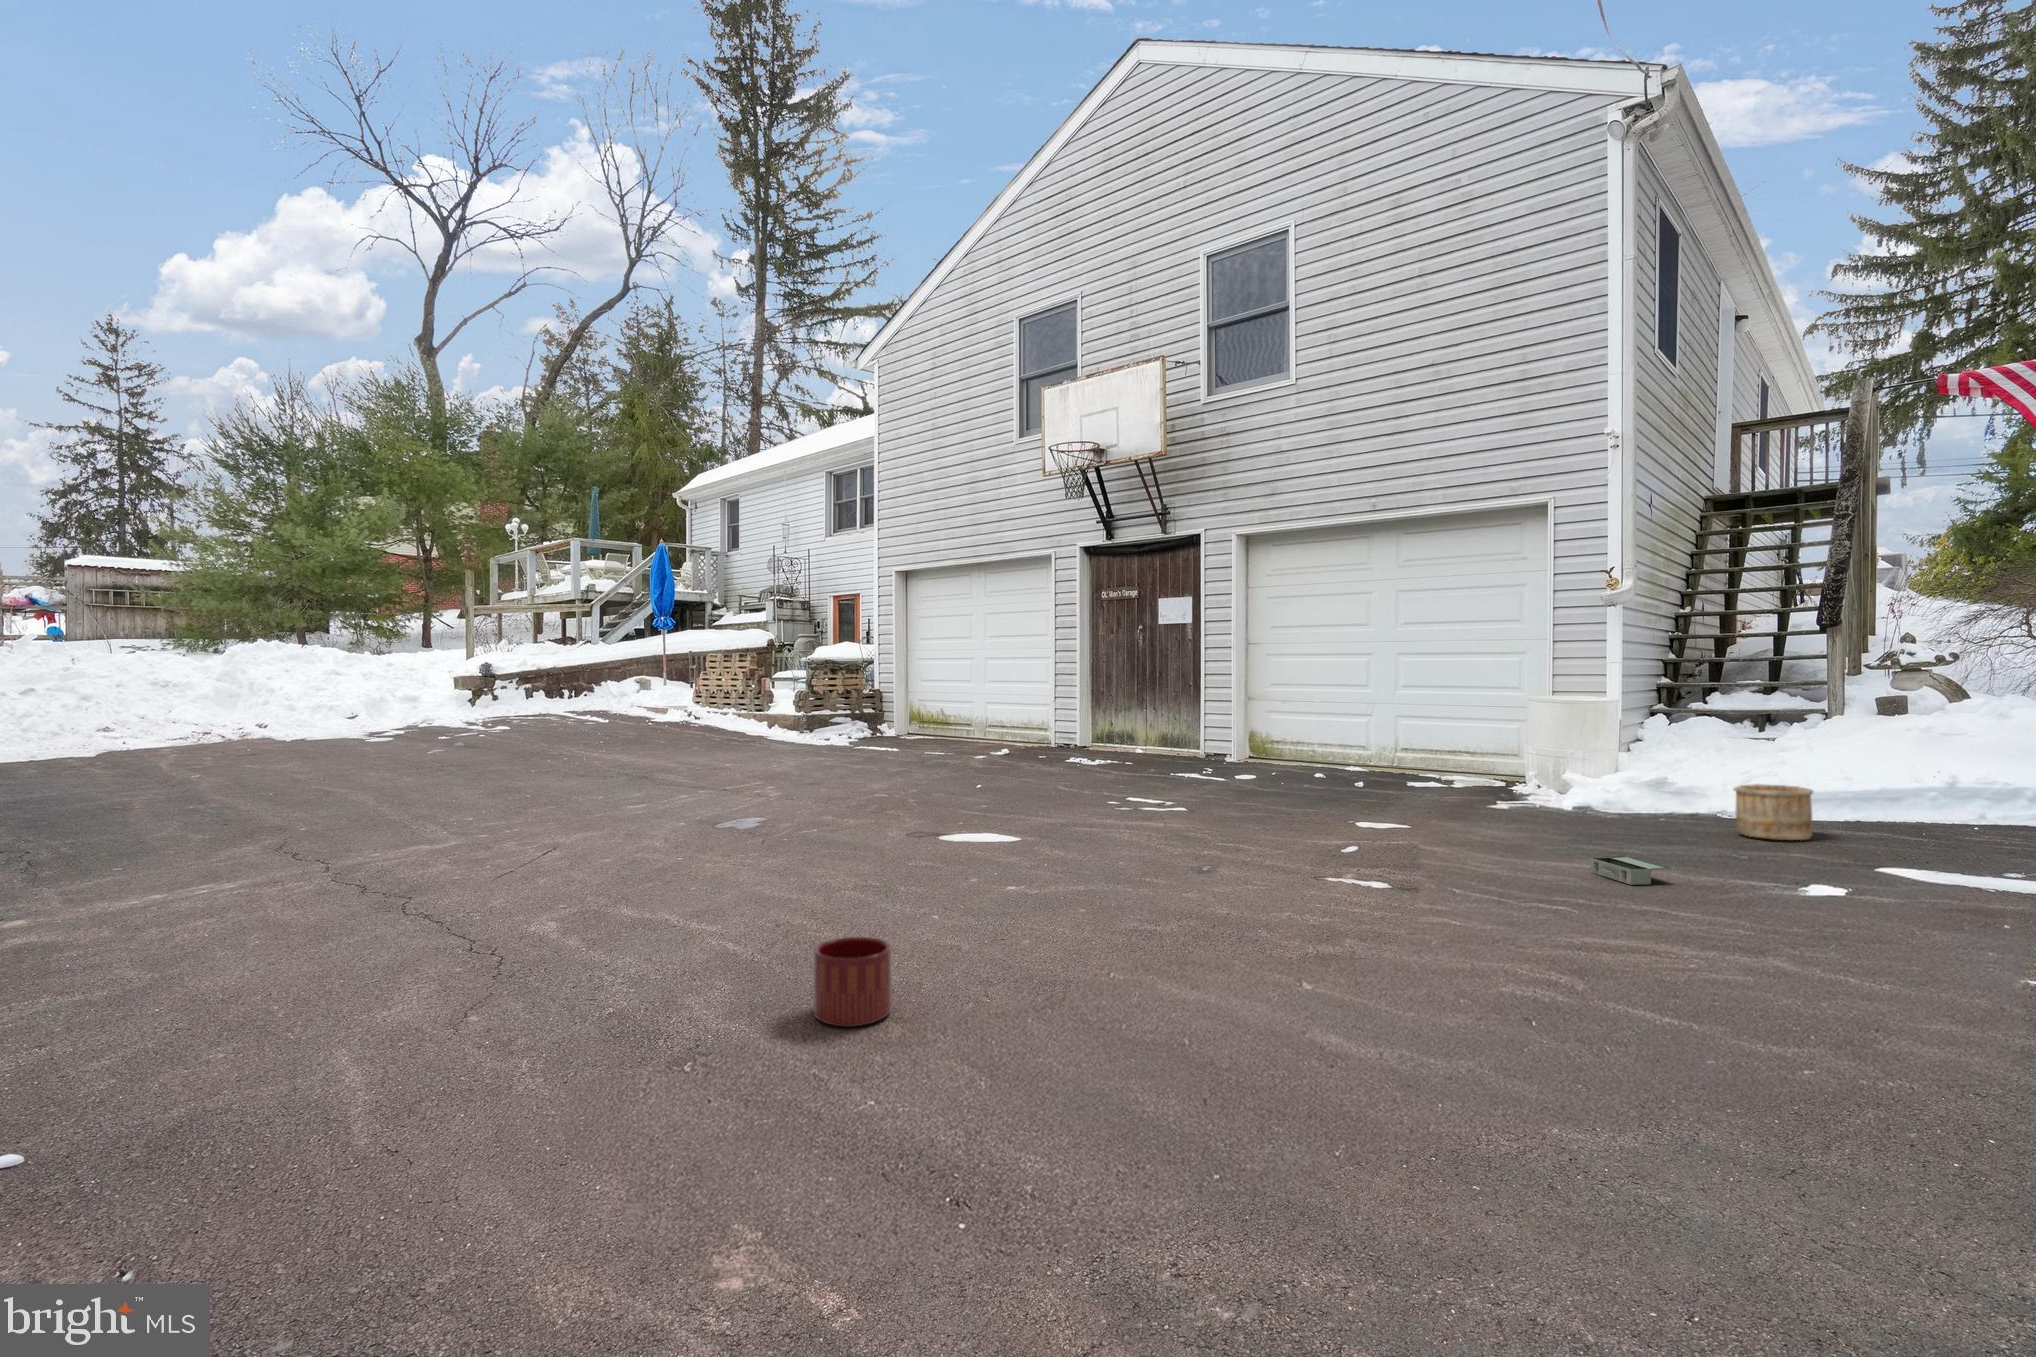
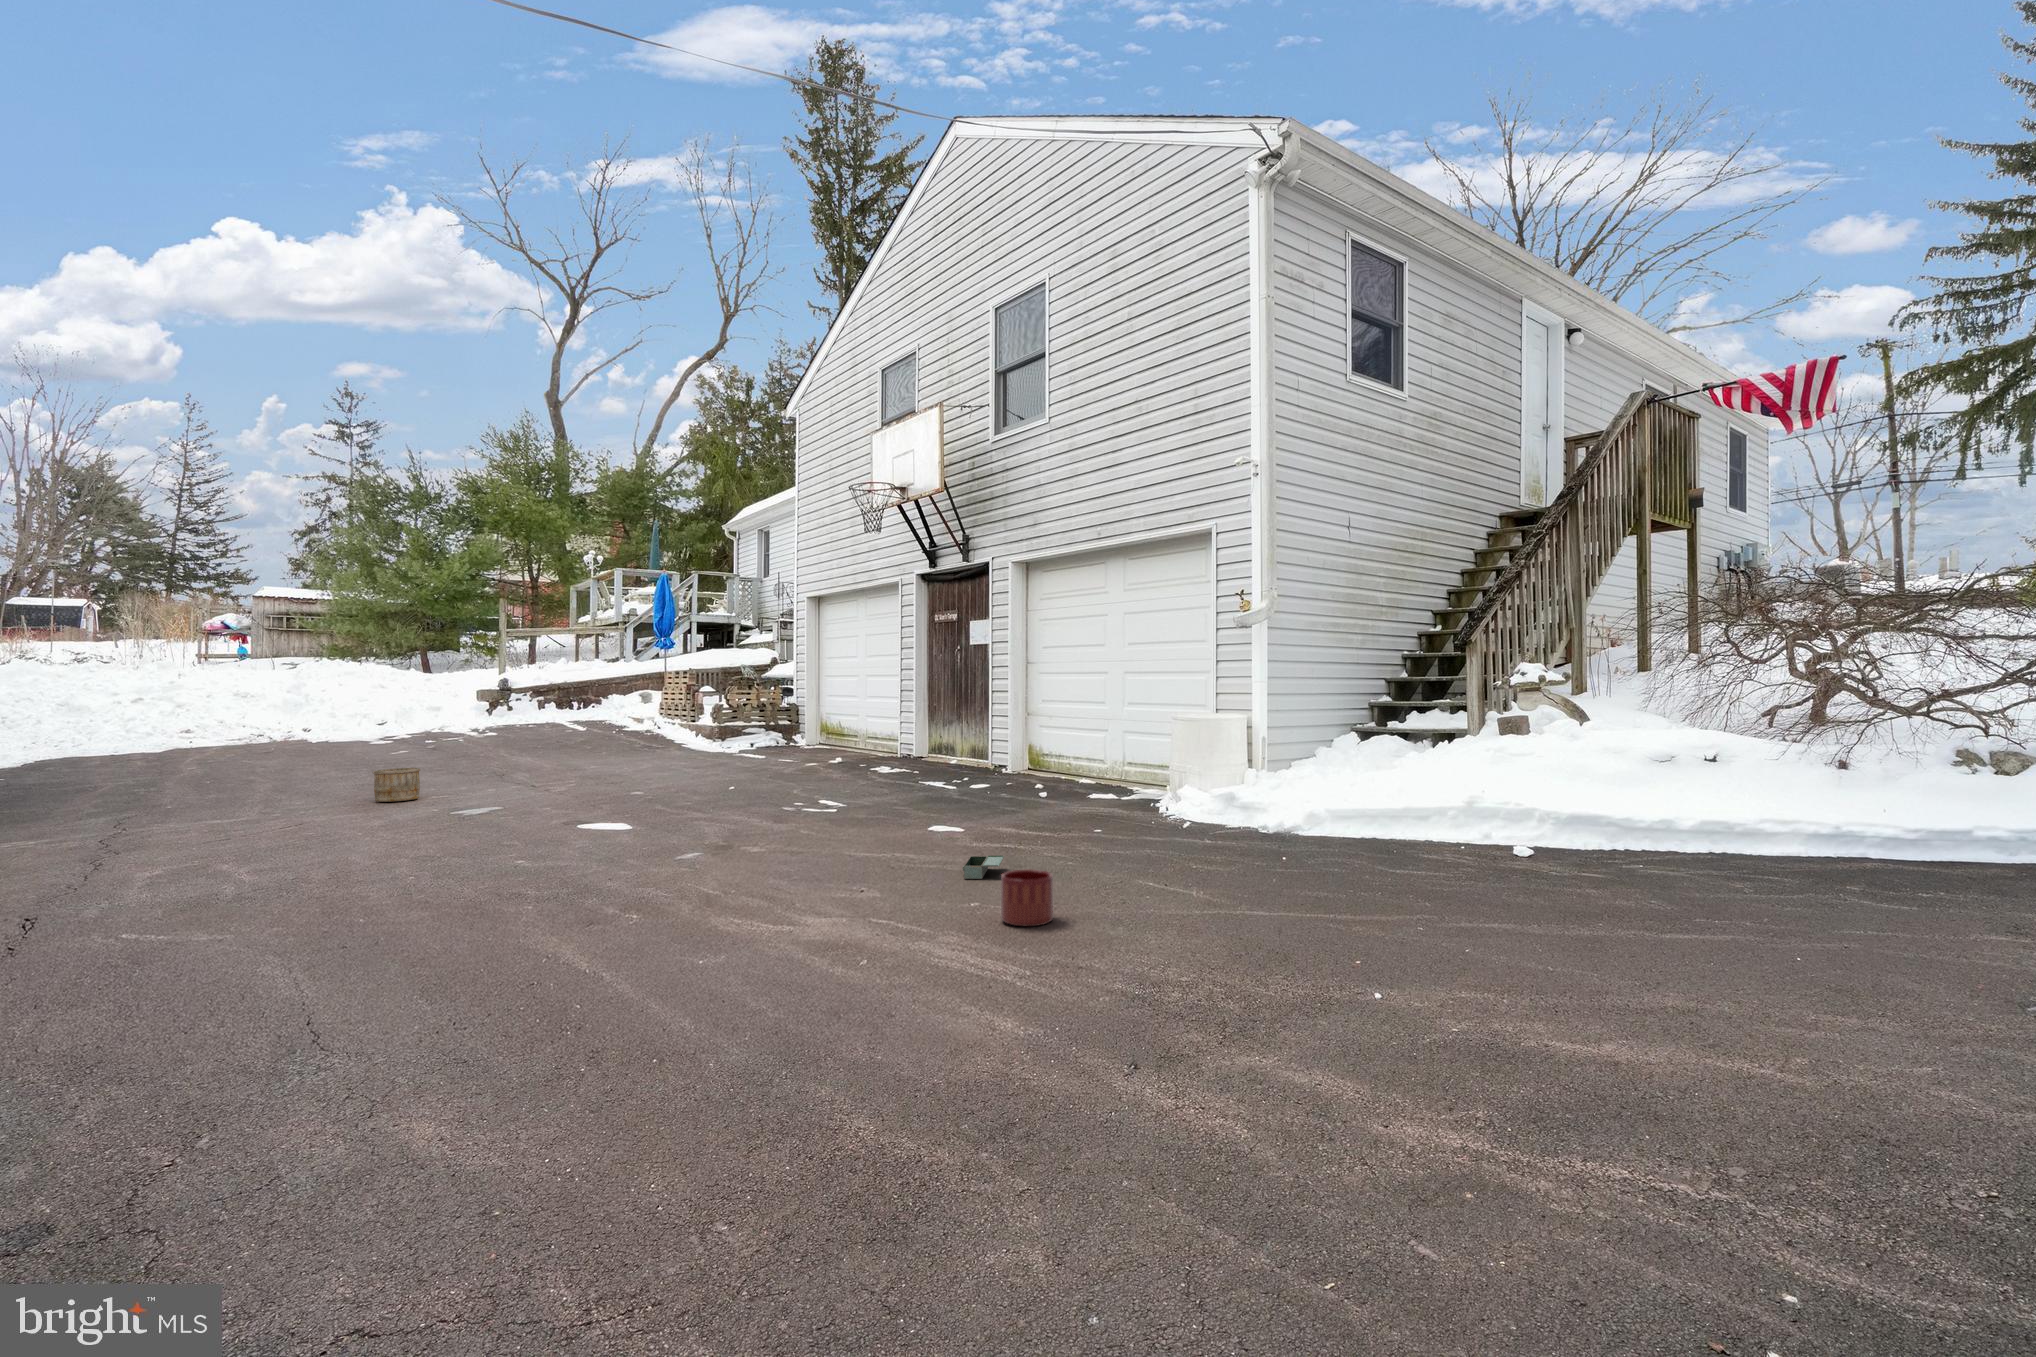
wooden bucket: present [1733,784,1813,840] -> present [372,768,420,802]
planter: present [814,937,892,1027] -> present [1001,870,1053,927]

